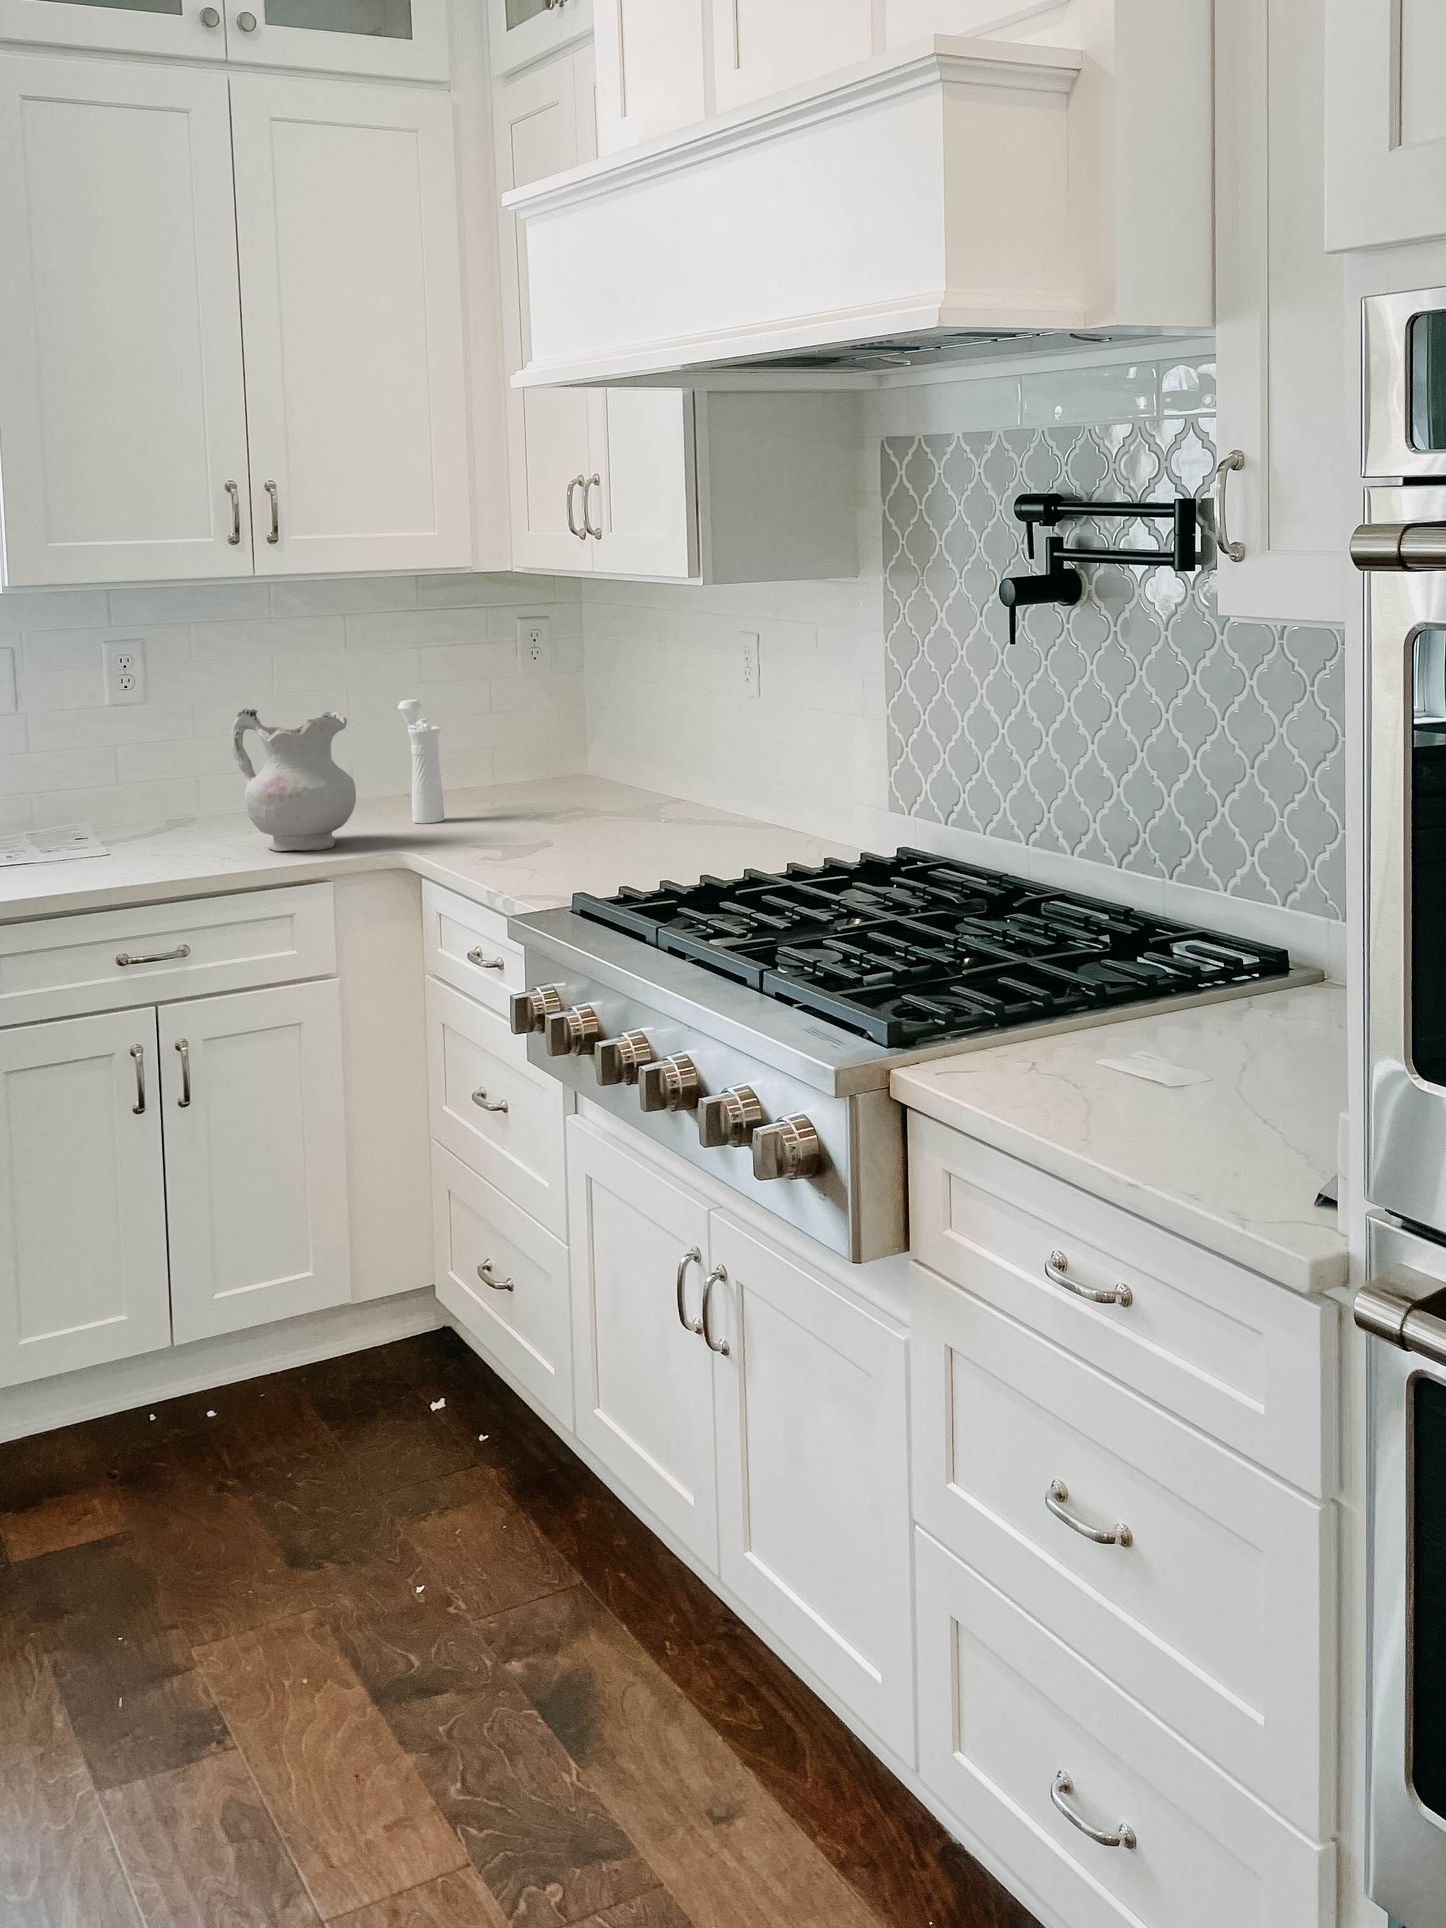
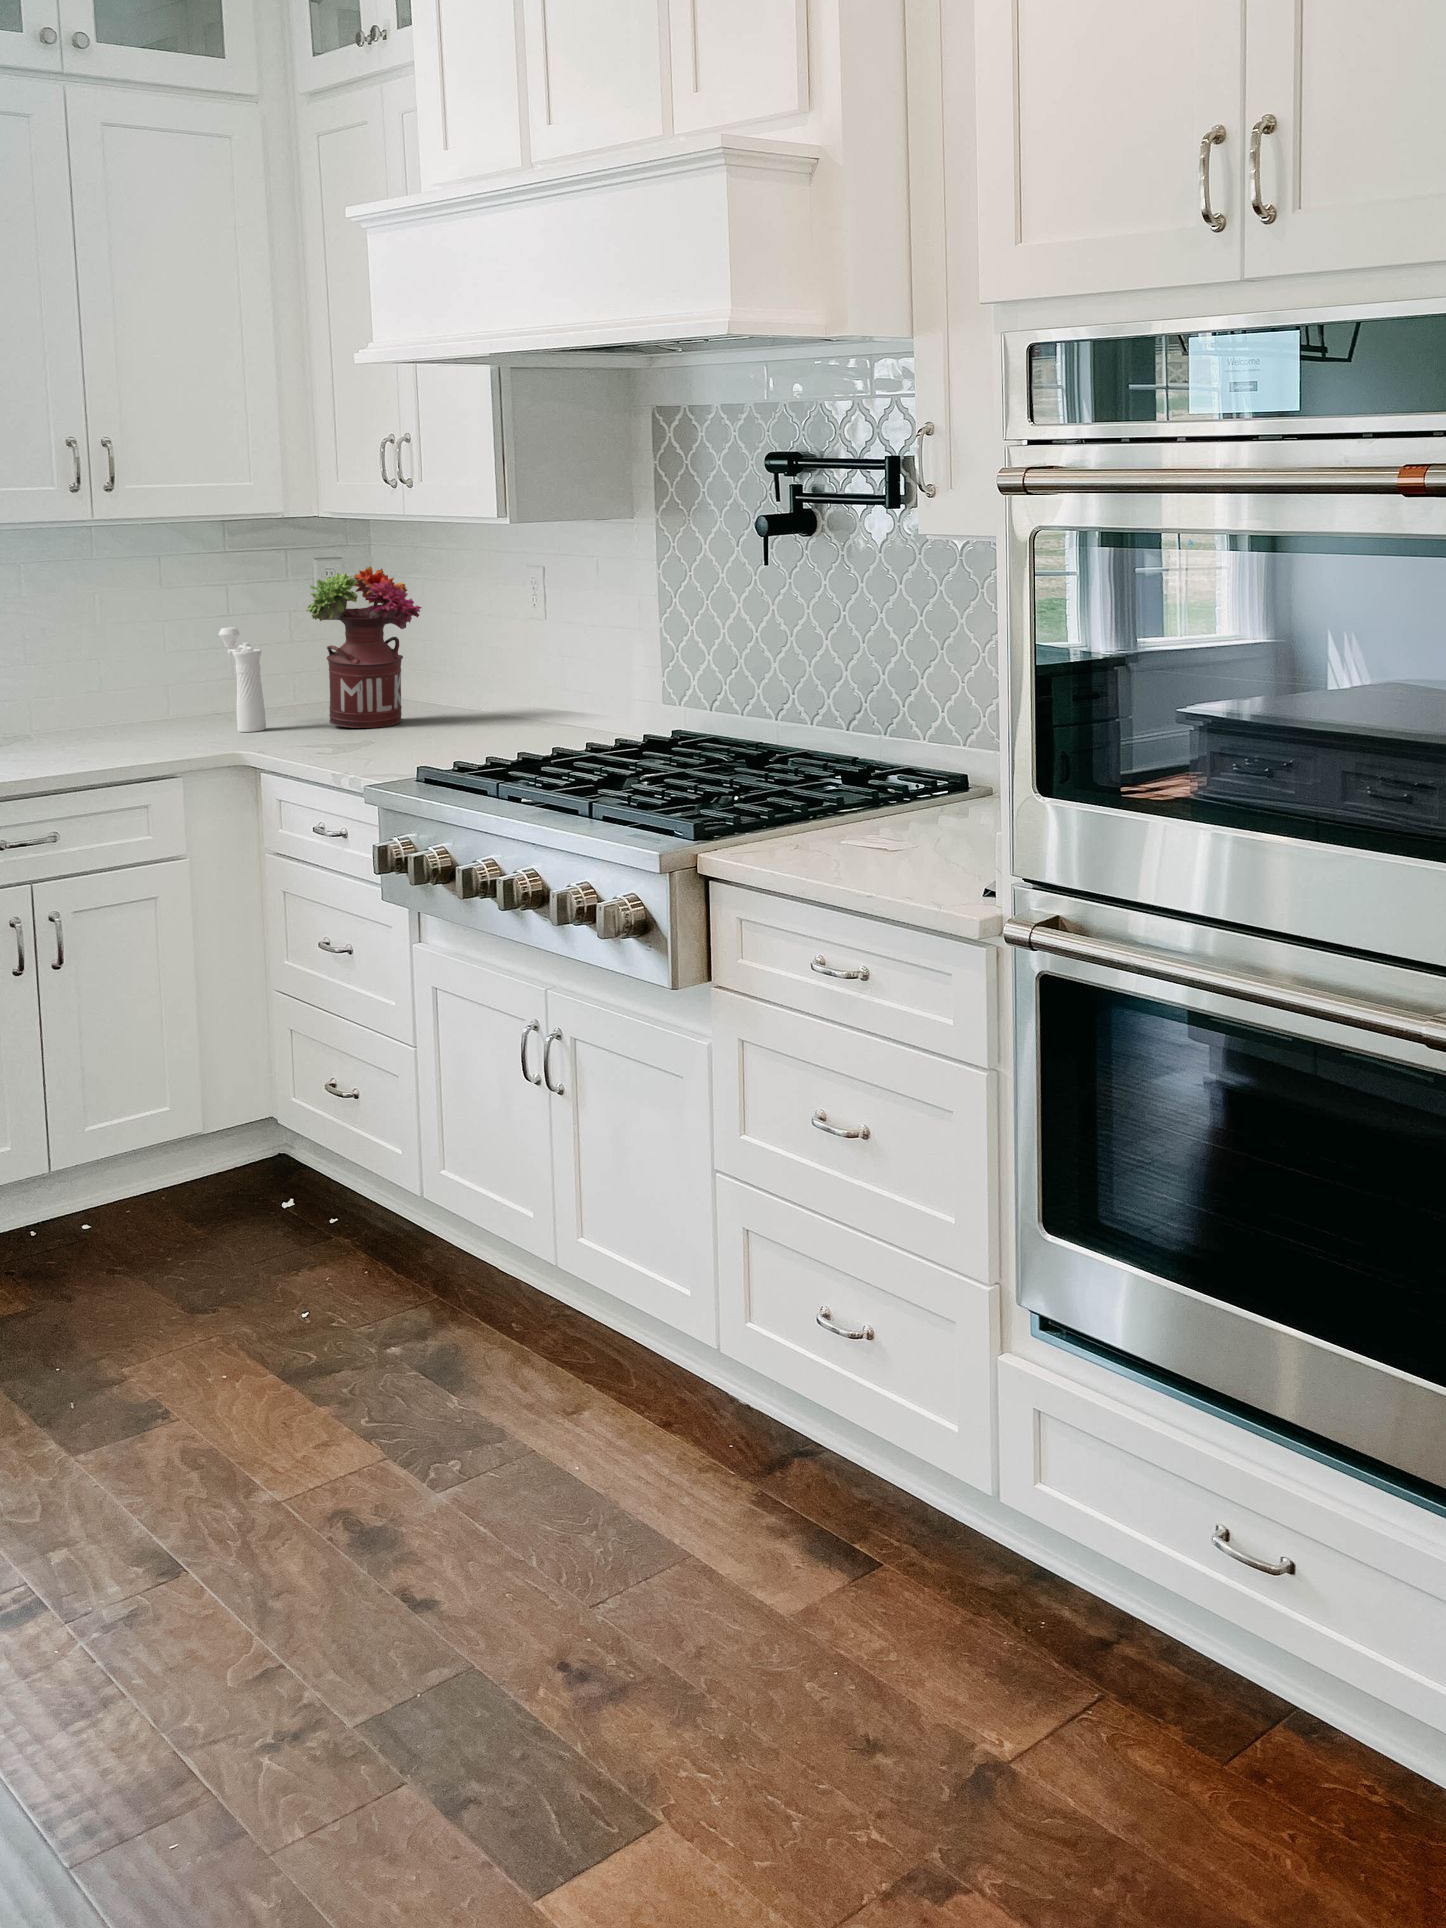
flower arrangement: none [486,631,618,823] -> present [306,567,421,728]
ceramic pitcher: present [231,709,356,851] -> none [80,633,196,754]

